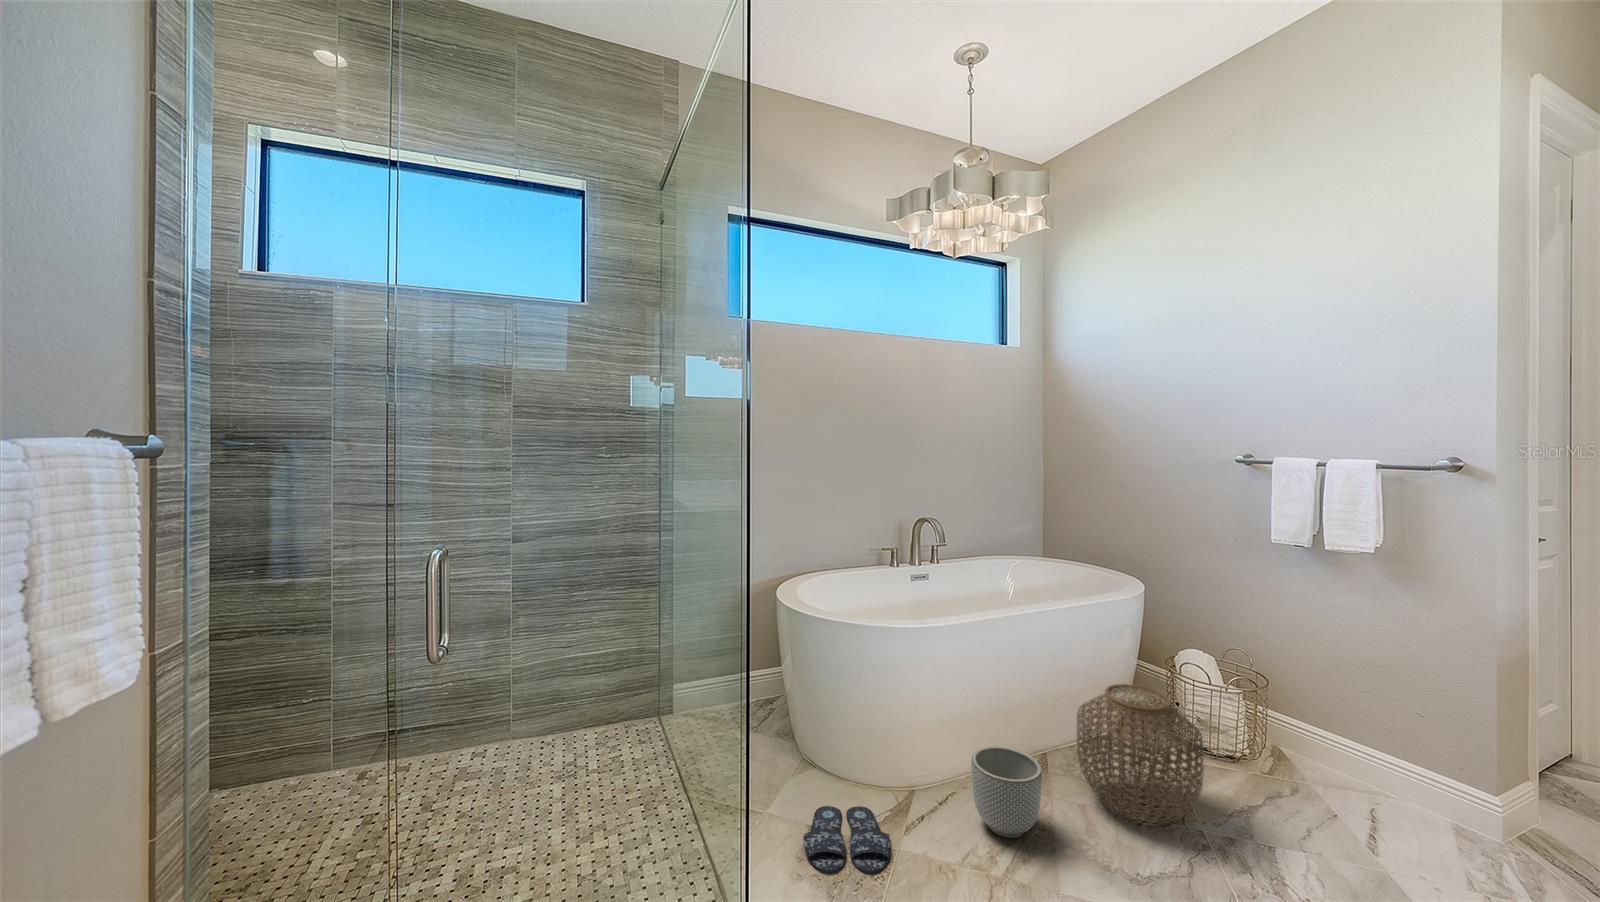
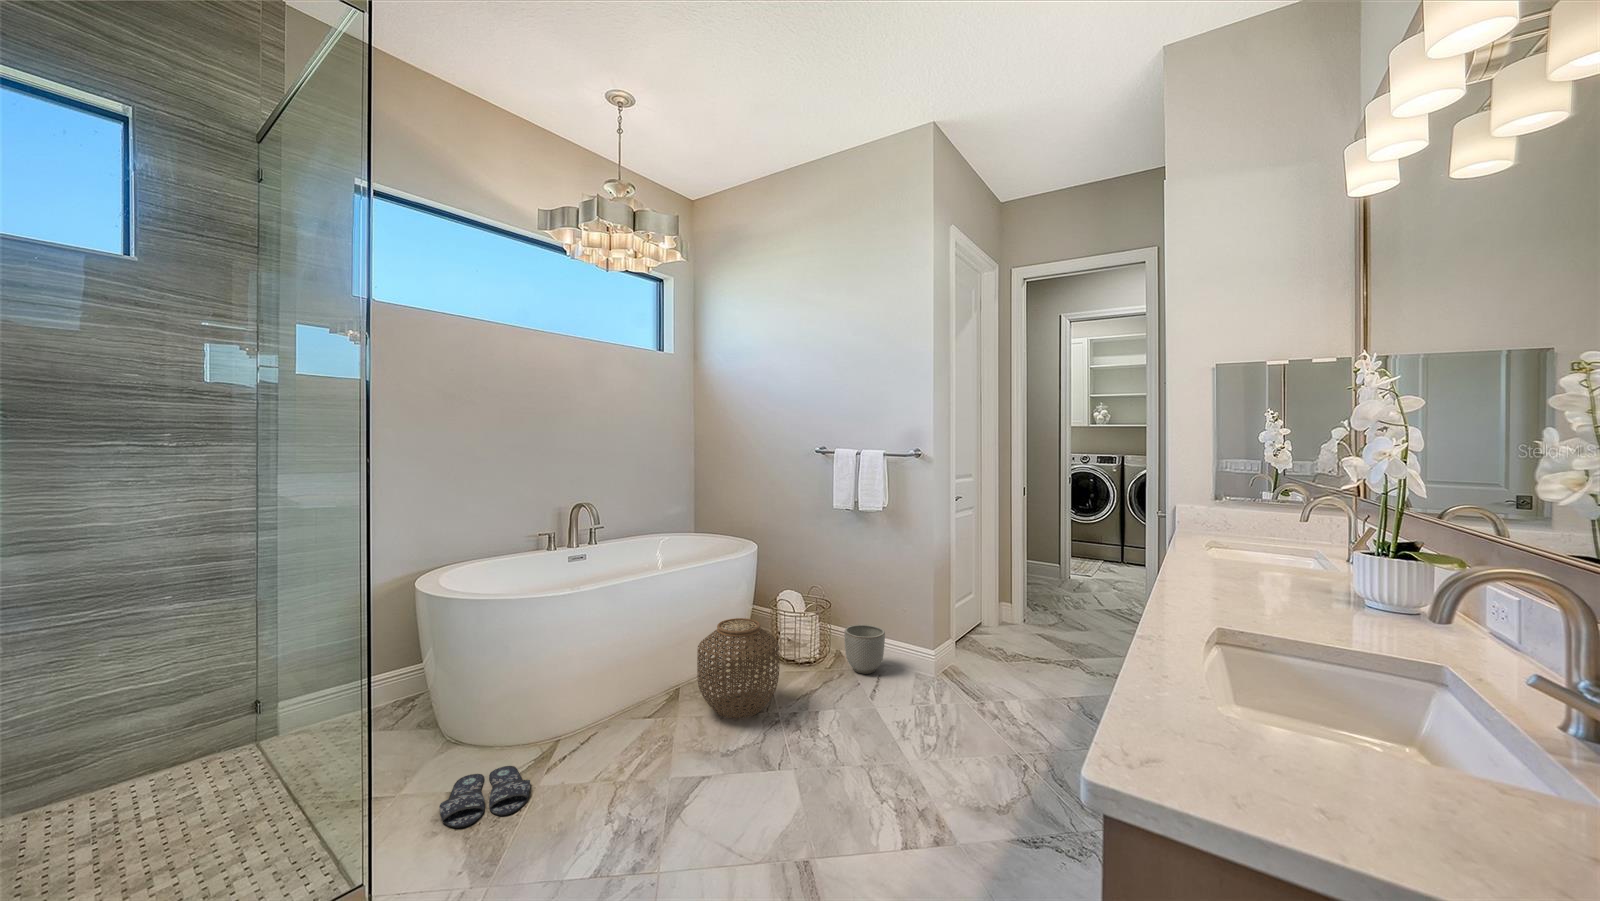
planter: present [971,746,1042,838] -> present [844,625,885,674]

